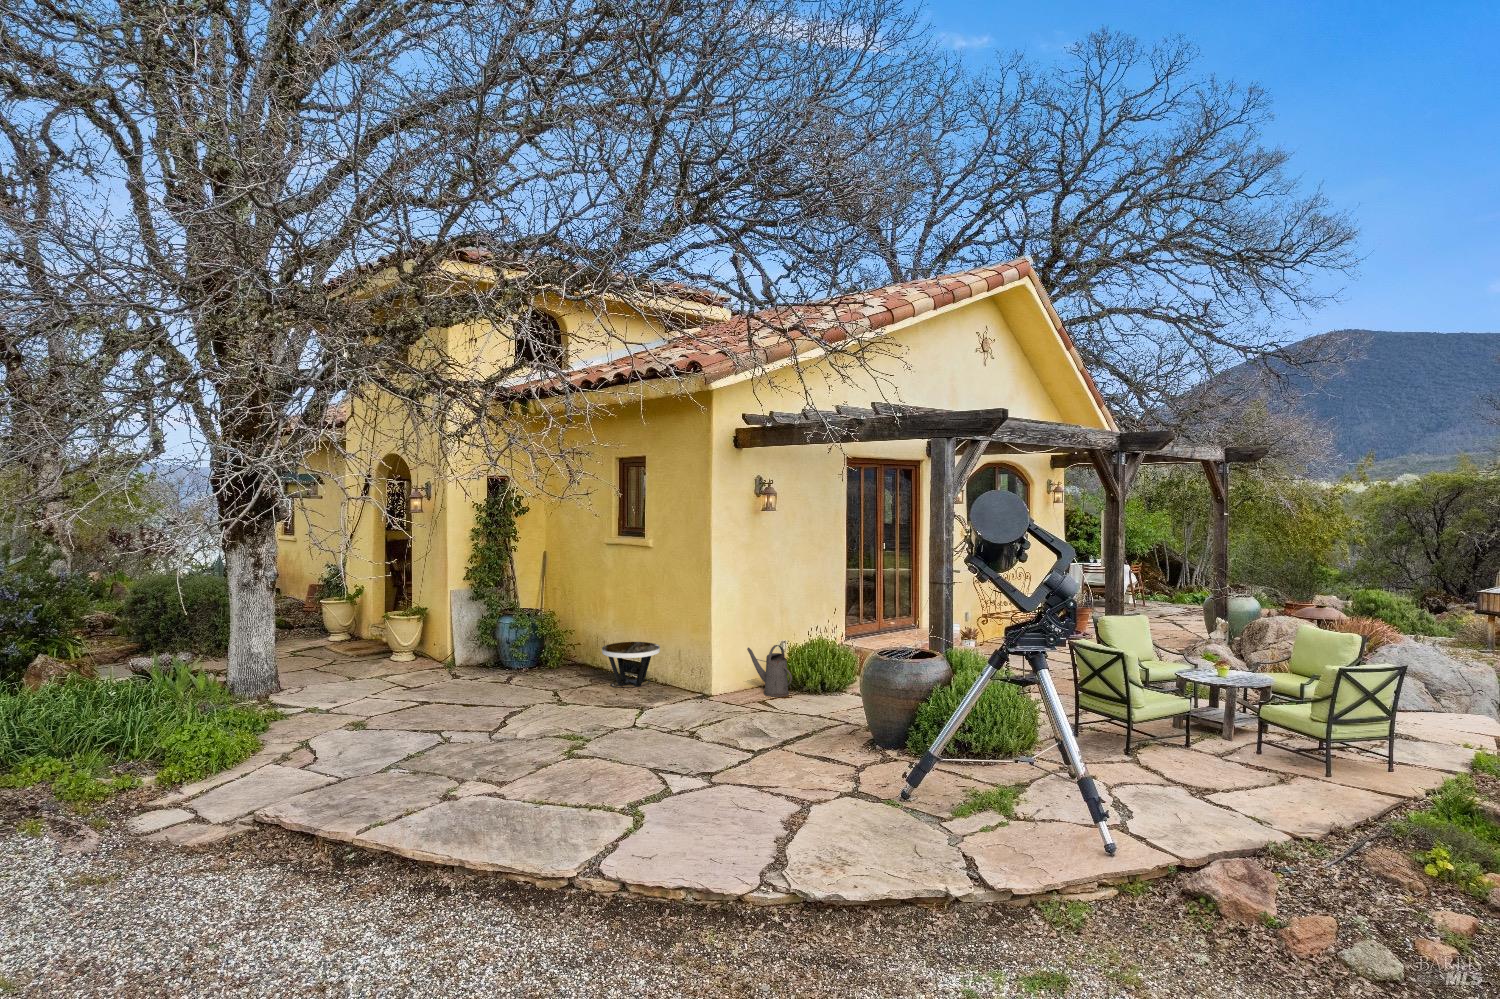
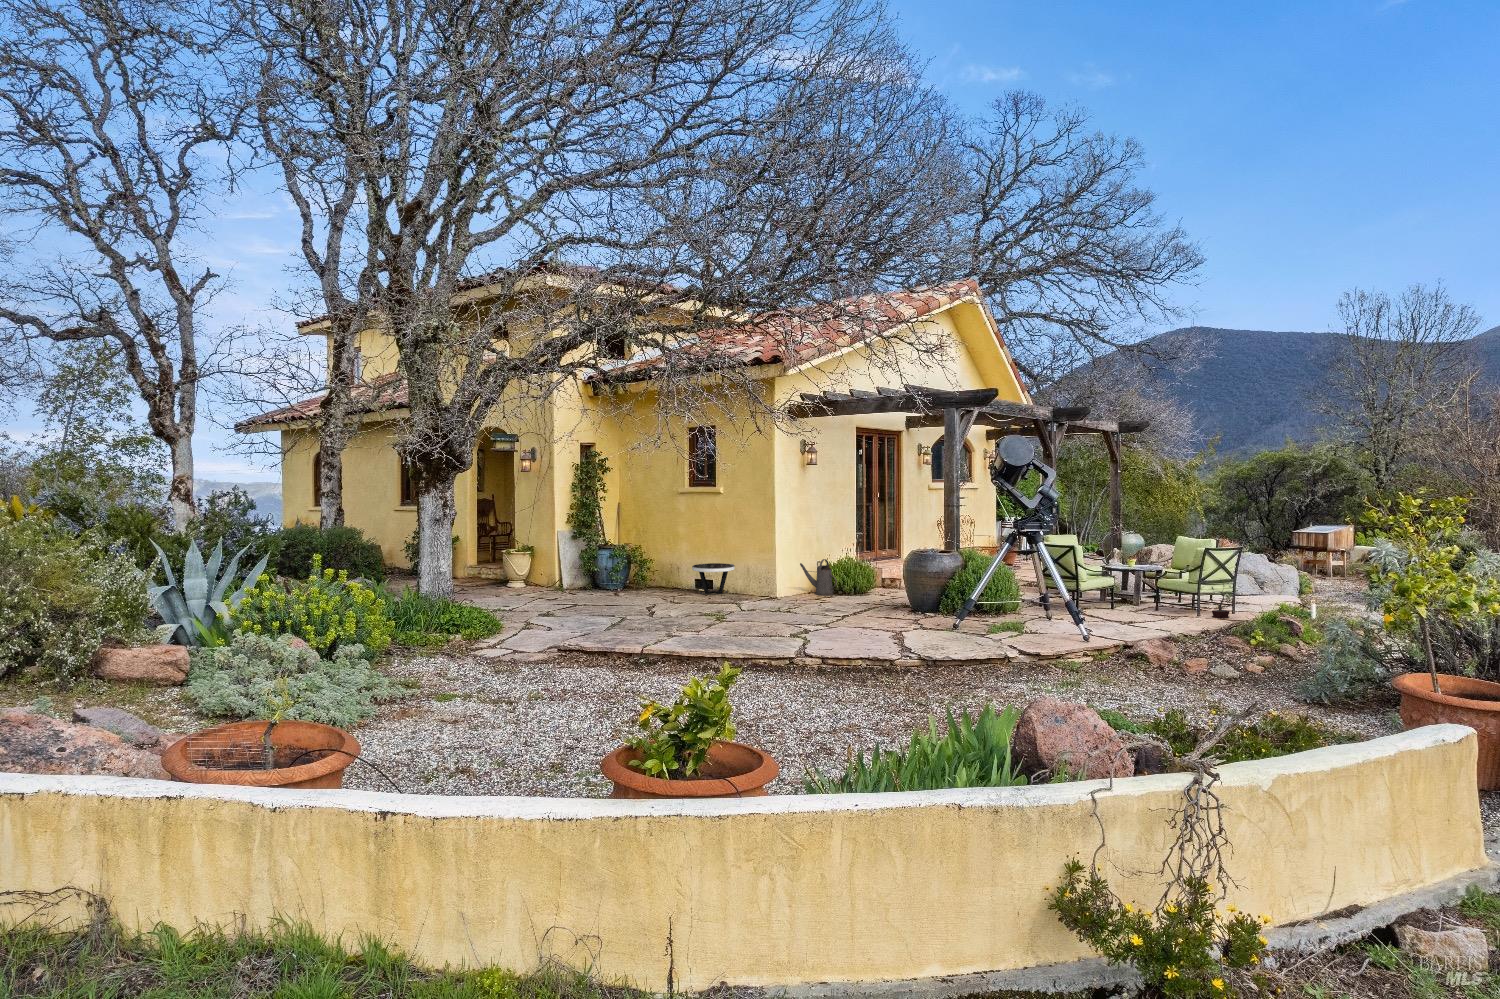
potted plant: none [1350,716,1404,782] -> present [1211,580,1238,619]

